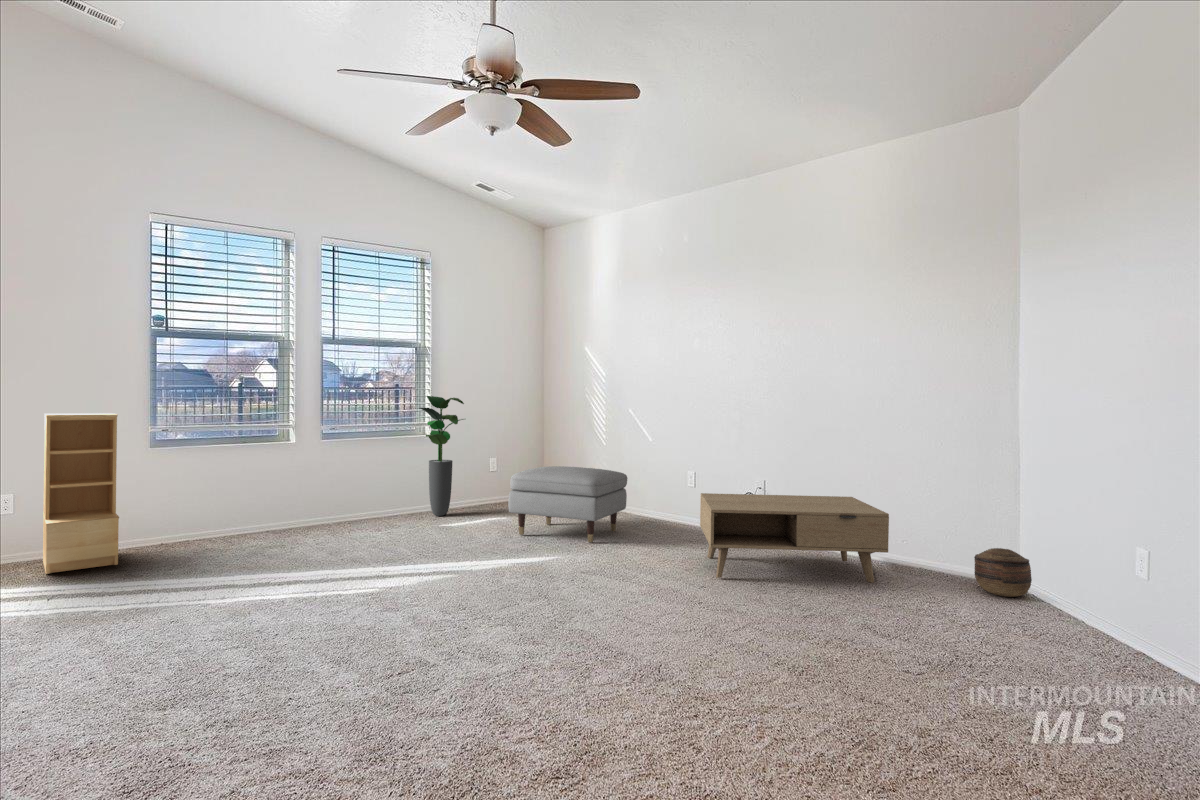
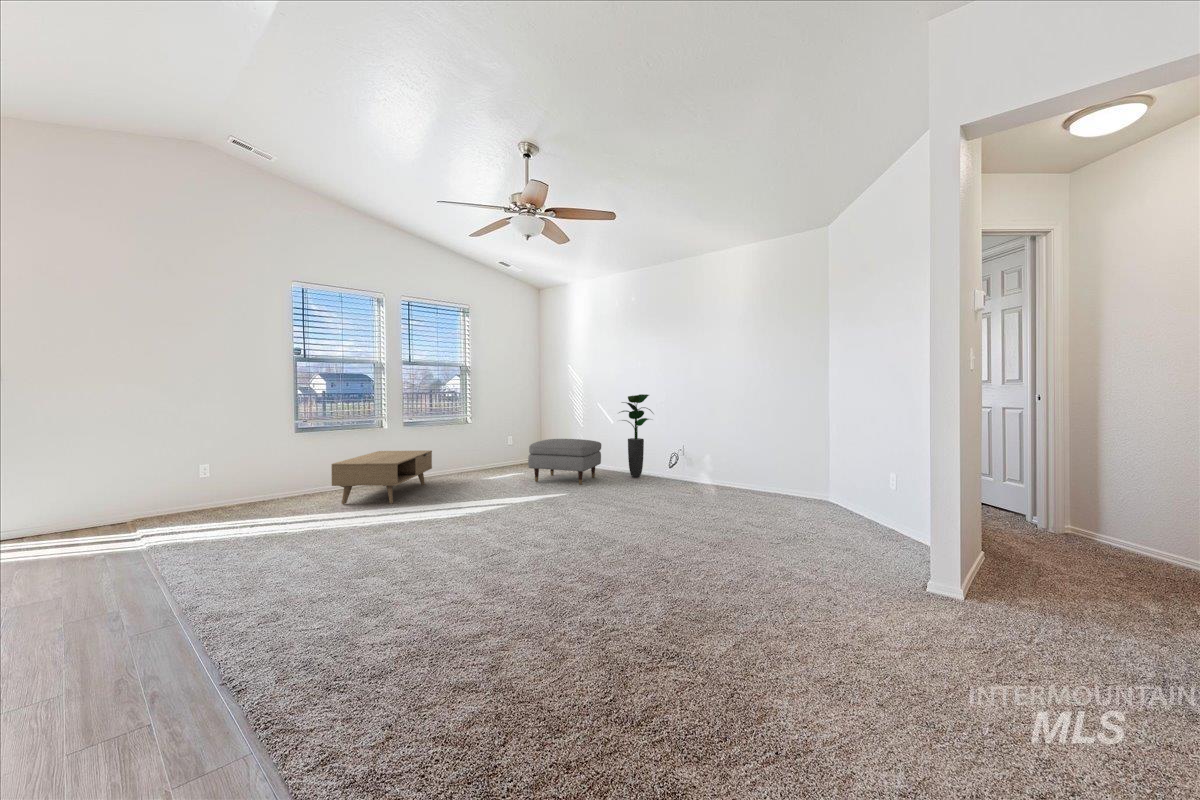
potted plant: present [419,396,464,516] -> present [619,394,653,477]
bookshelf: present [43,413,119,574] -> none [228,411,281,515]
coffee table: present [700,493,889,583] -> present [331,450,432,504]
basket: present [974,548,1032,597] -> none [807,478,839,505]

